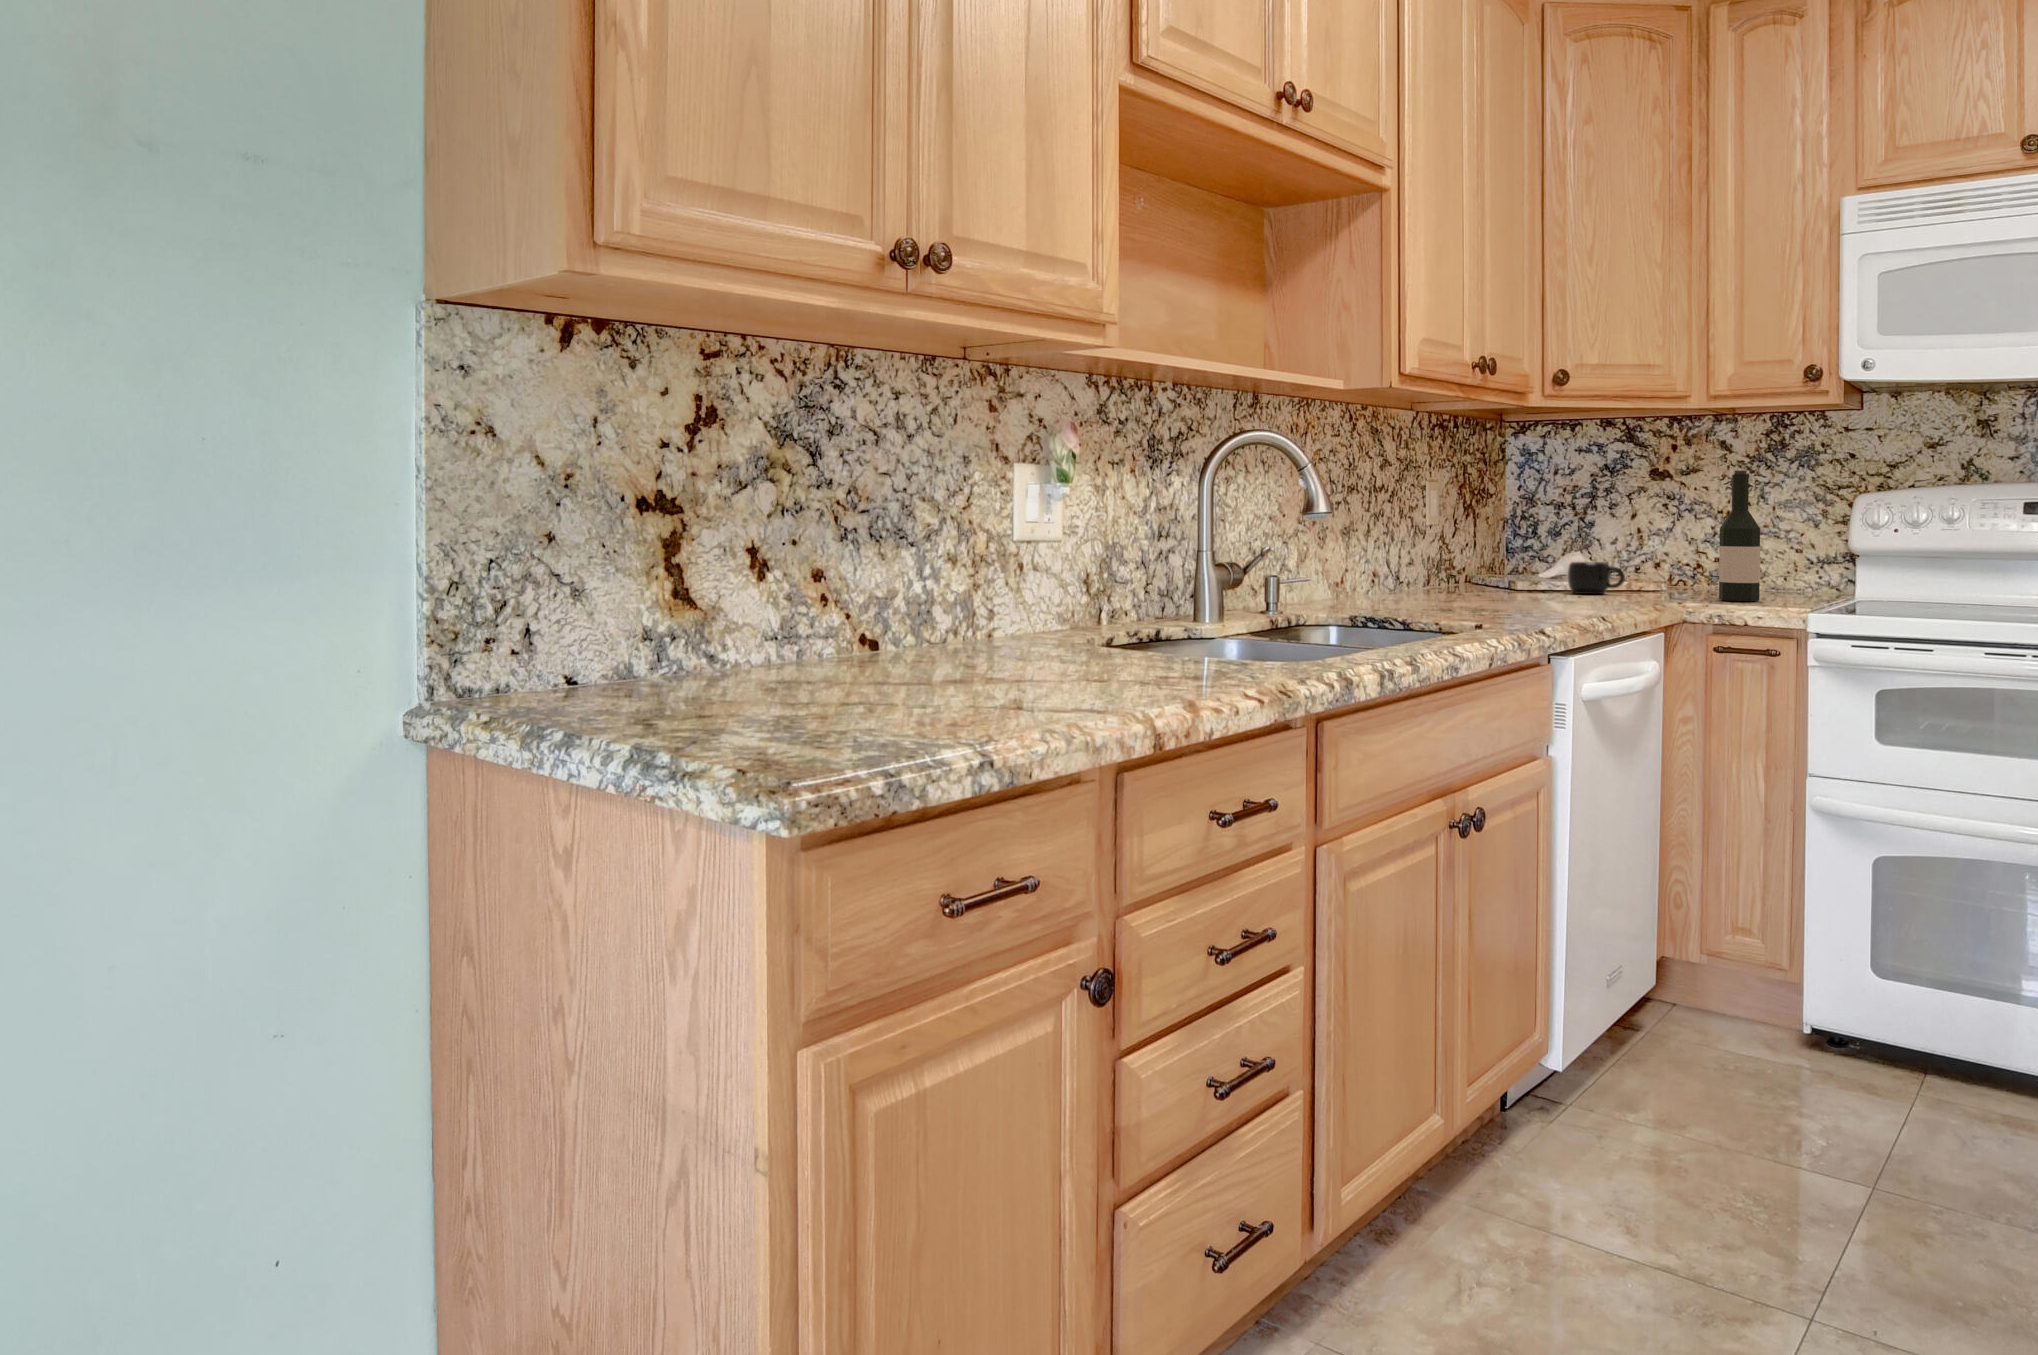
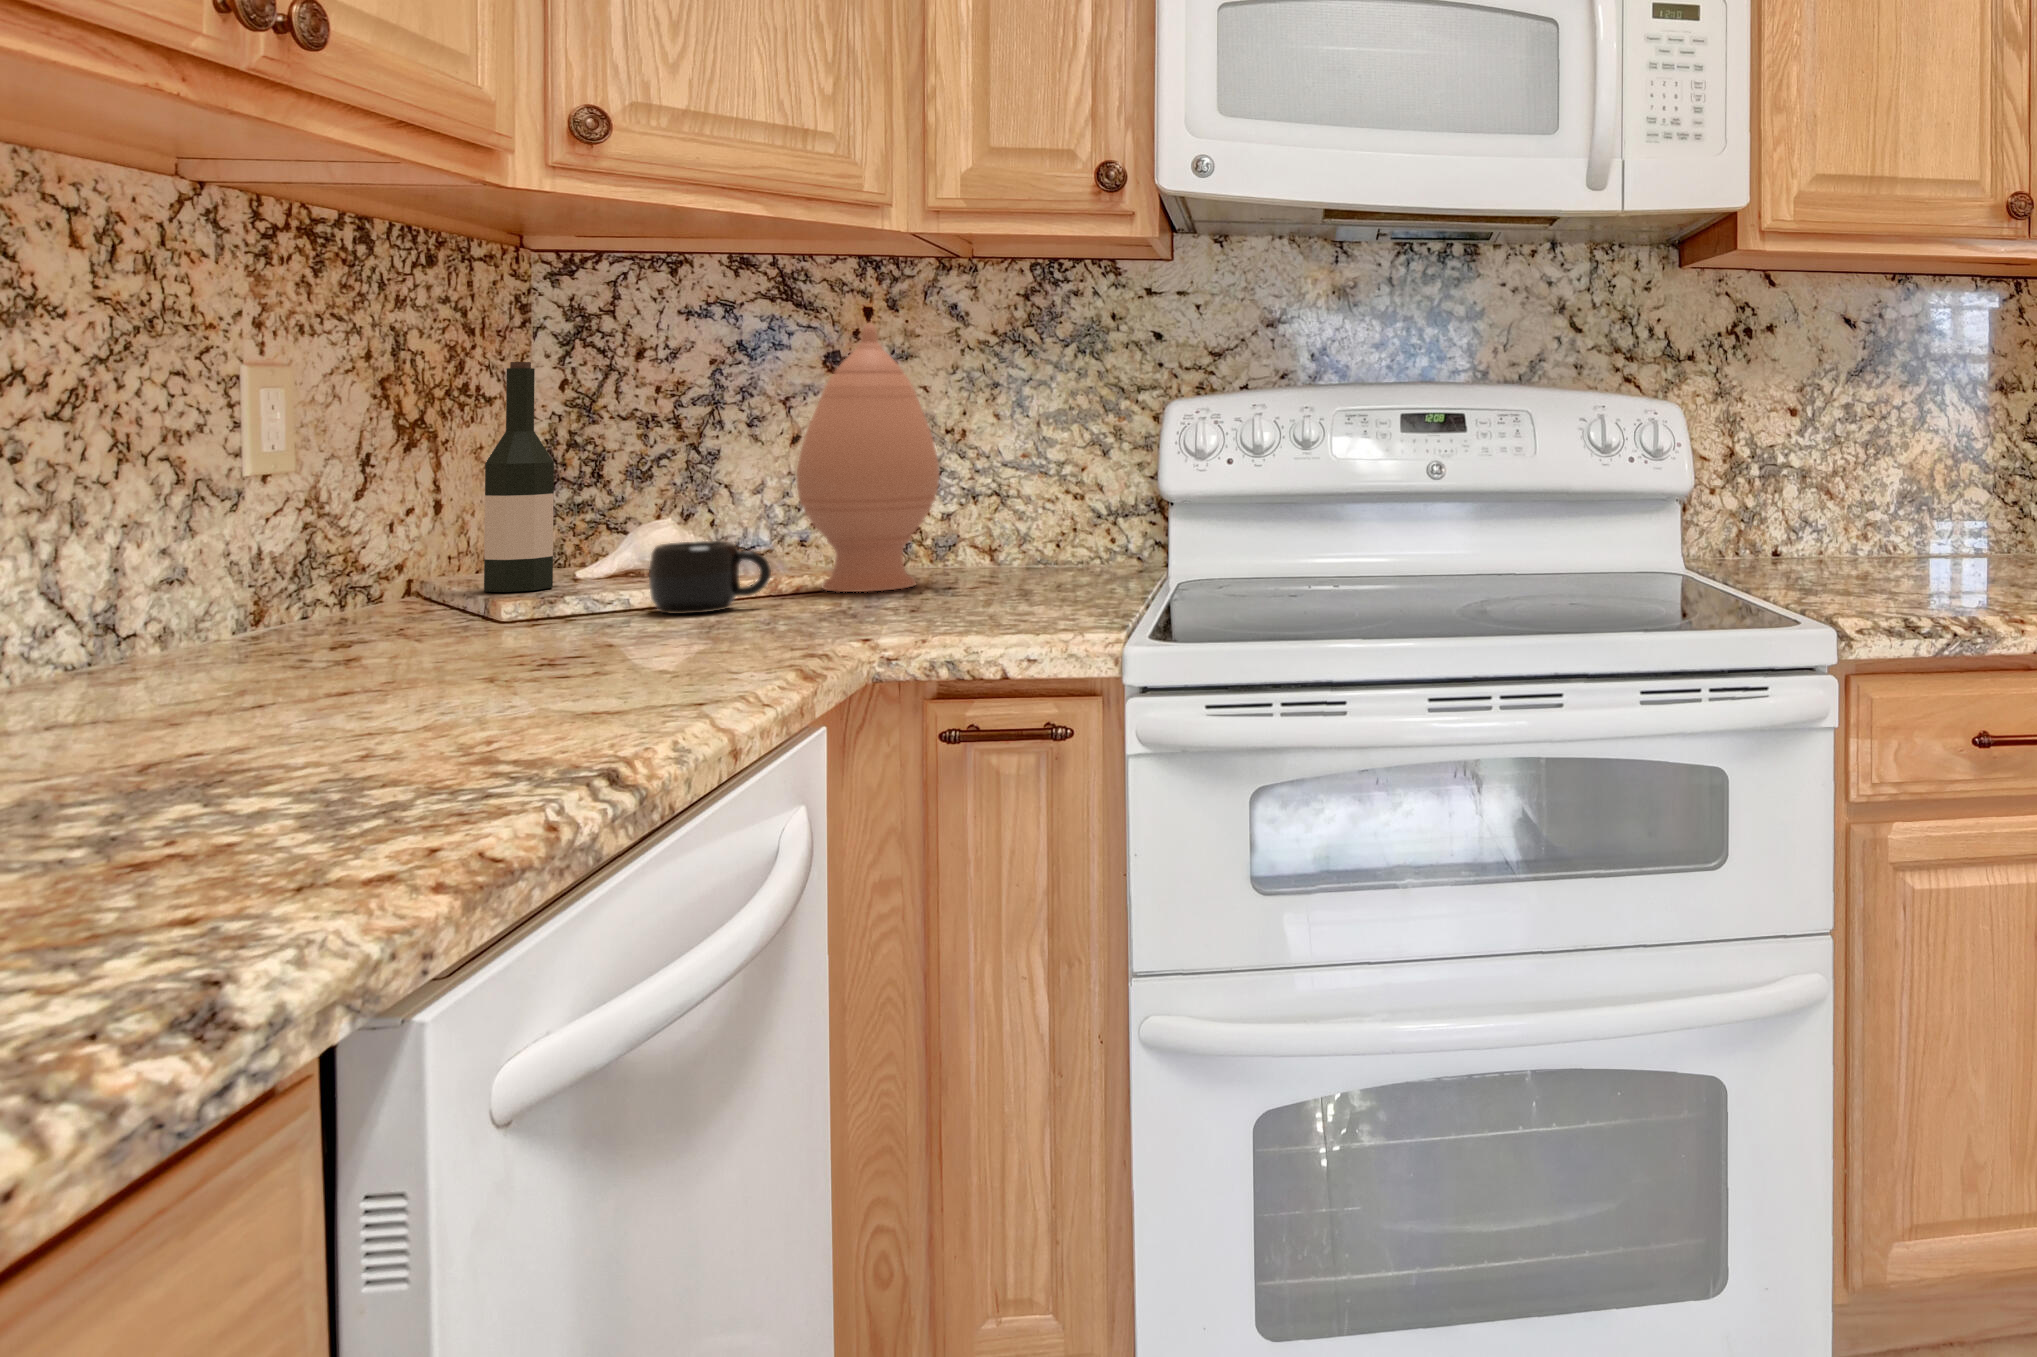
vase: none [1636,455,1713,593] -> present [796,324,939,592]
wine bottle: present [1719,471,1760,601] -> present [484,362,554,592]

